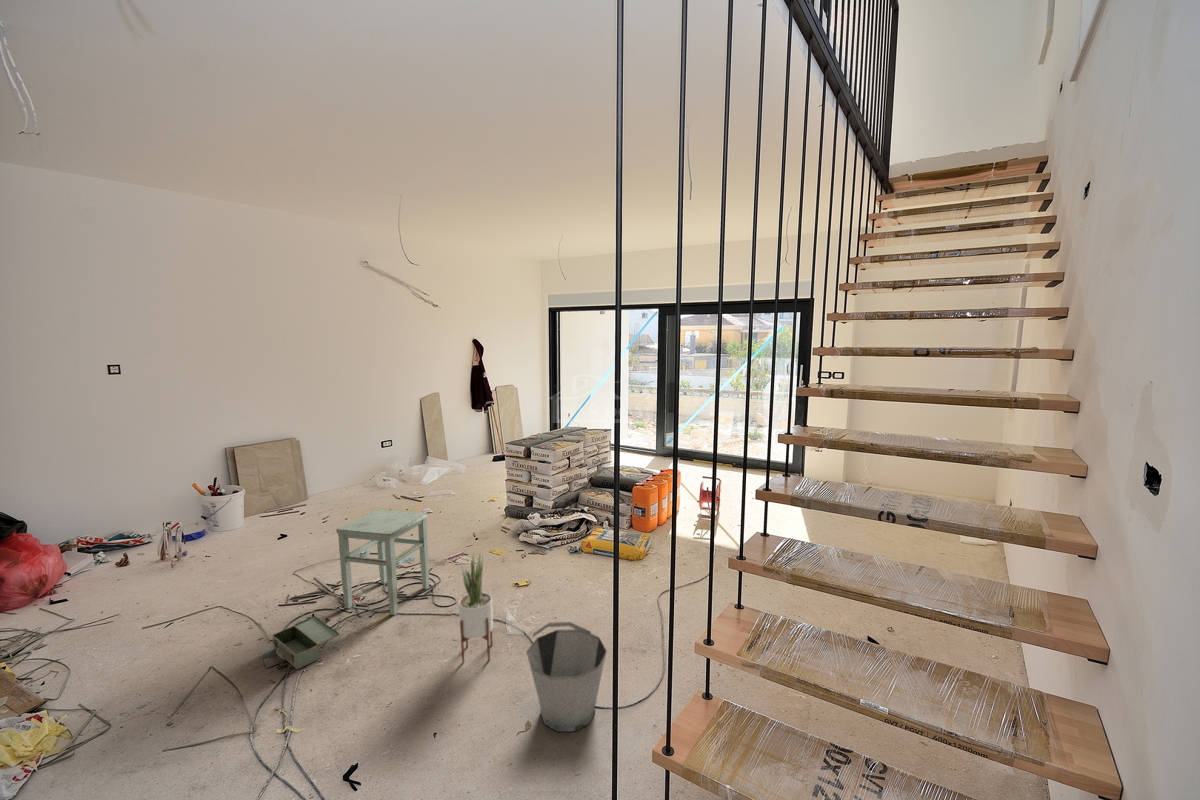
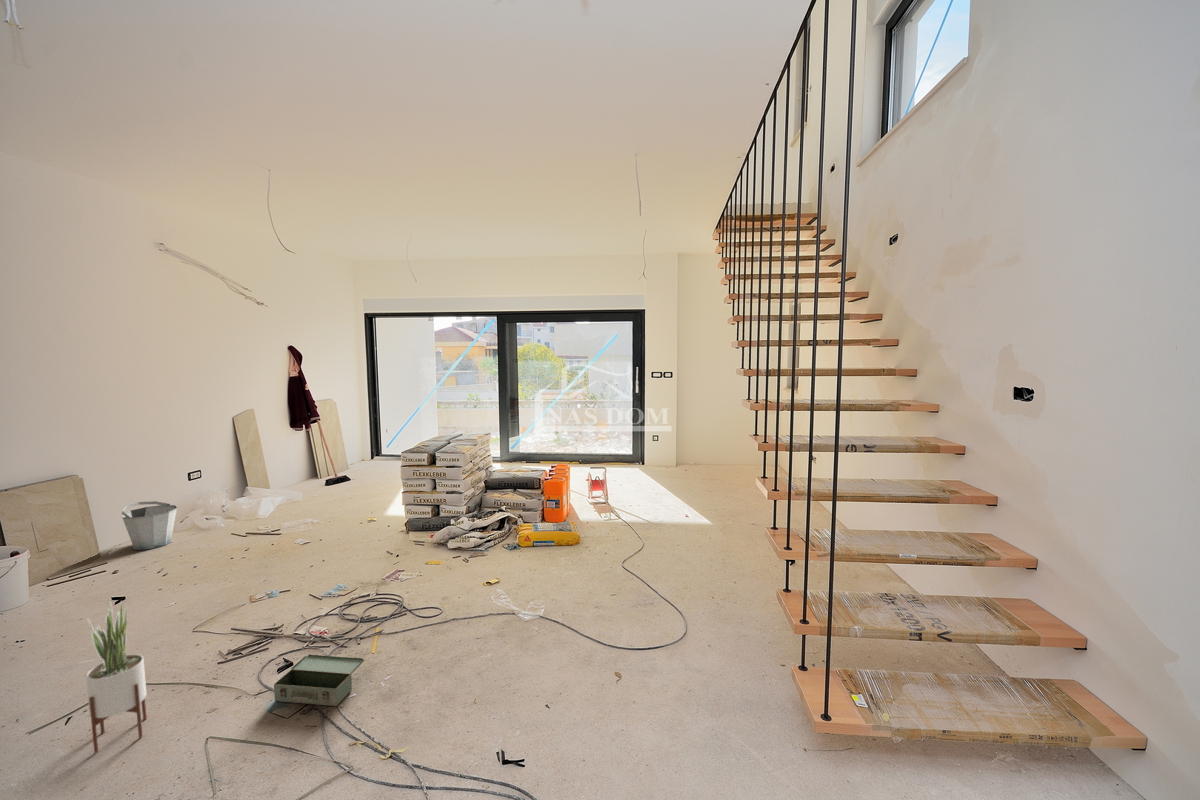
stool: present [336,509,429,615] -> none [311,523,398,644]
potted plant: present [459,552,493,662] -> present [86,601,147,753]
bucket: present [527,622,607,732] -> present [121,501,177,550]

